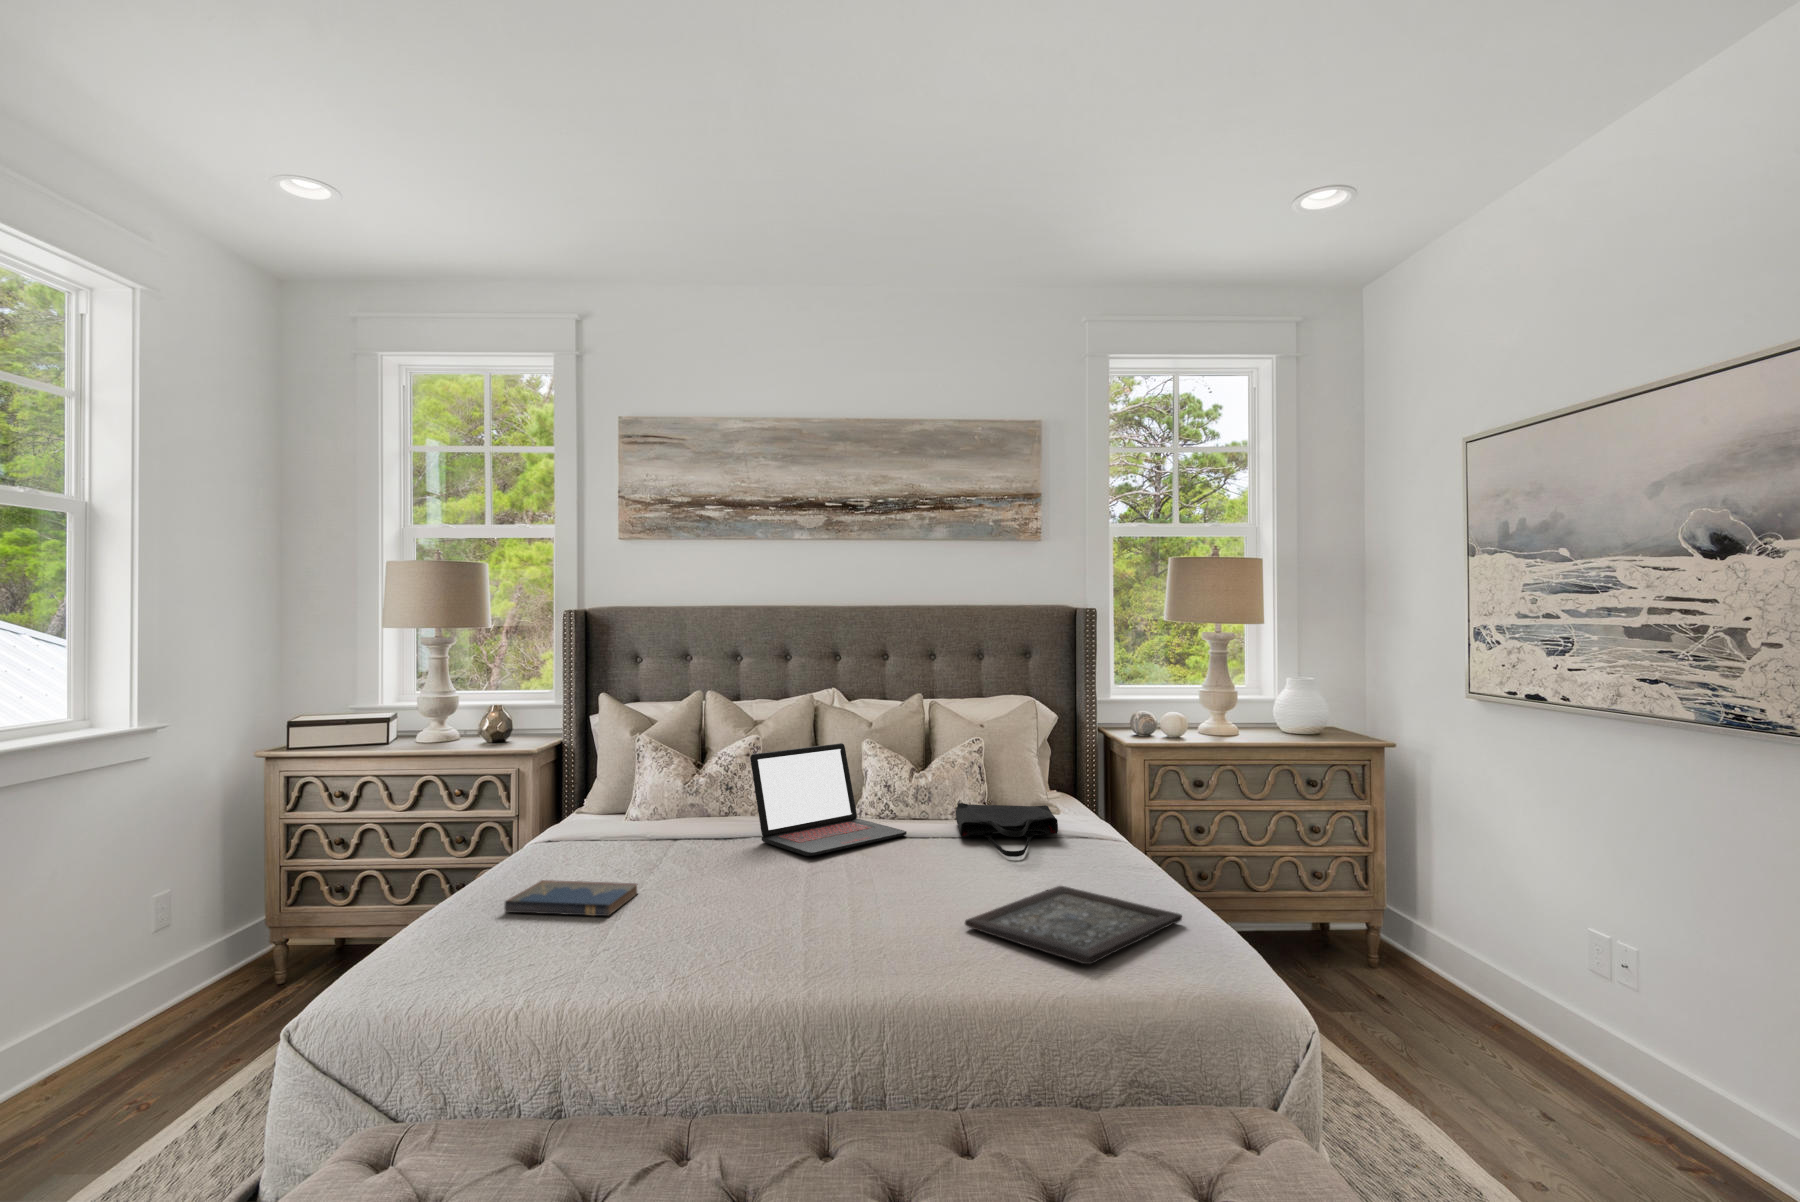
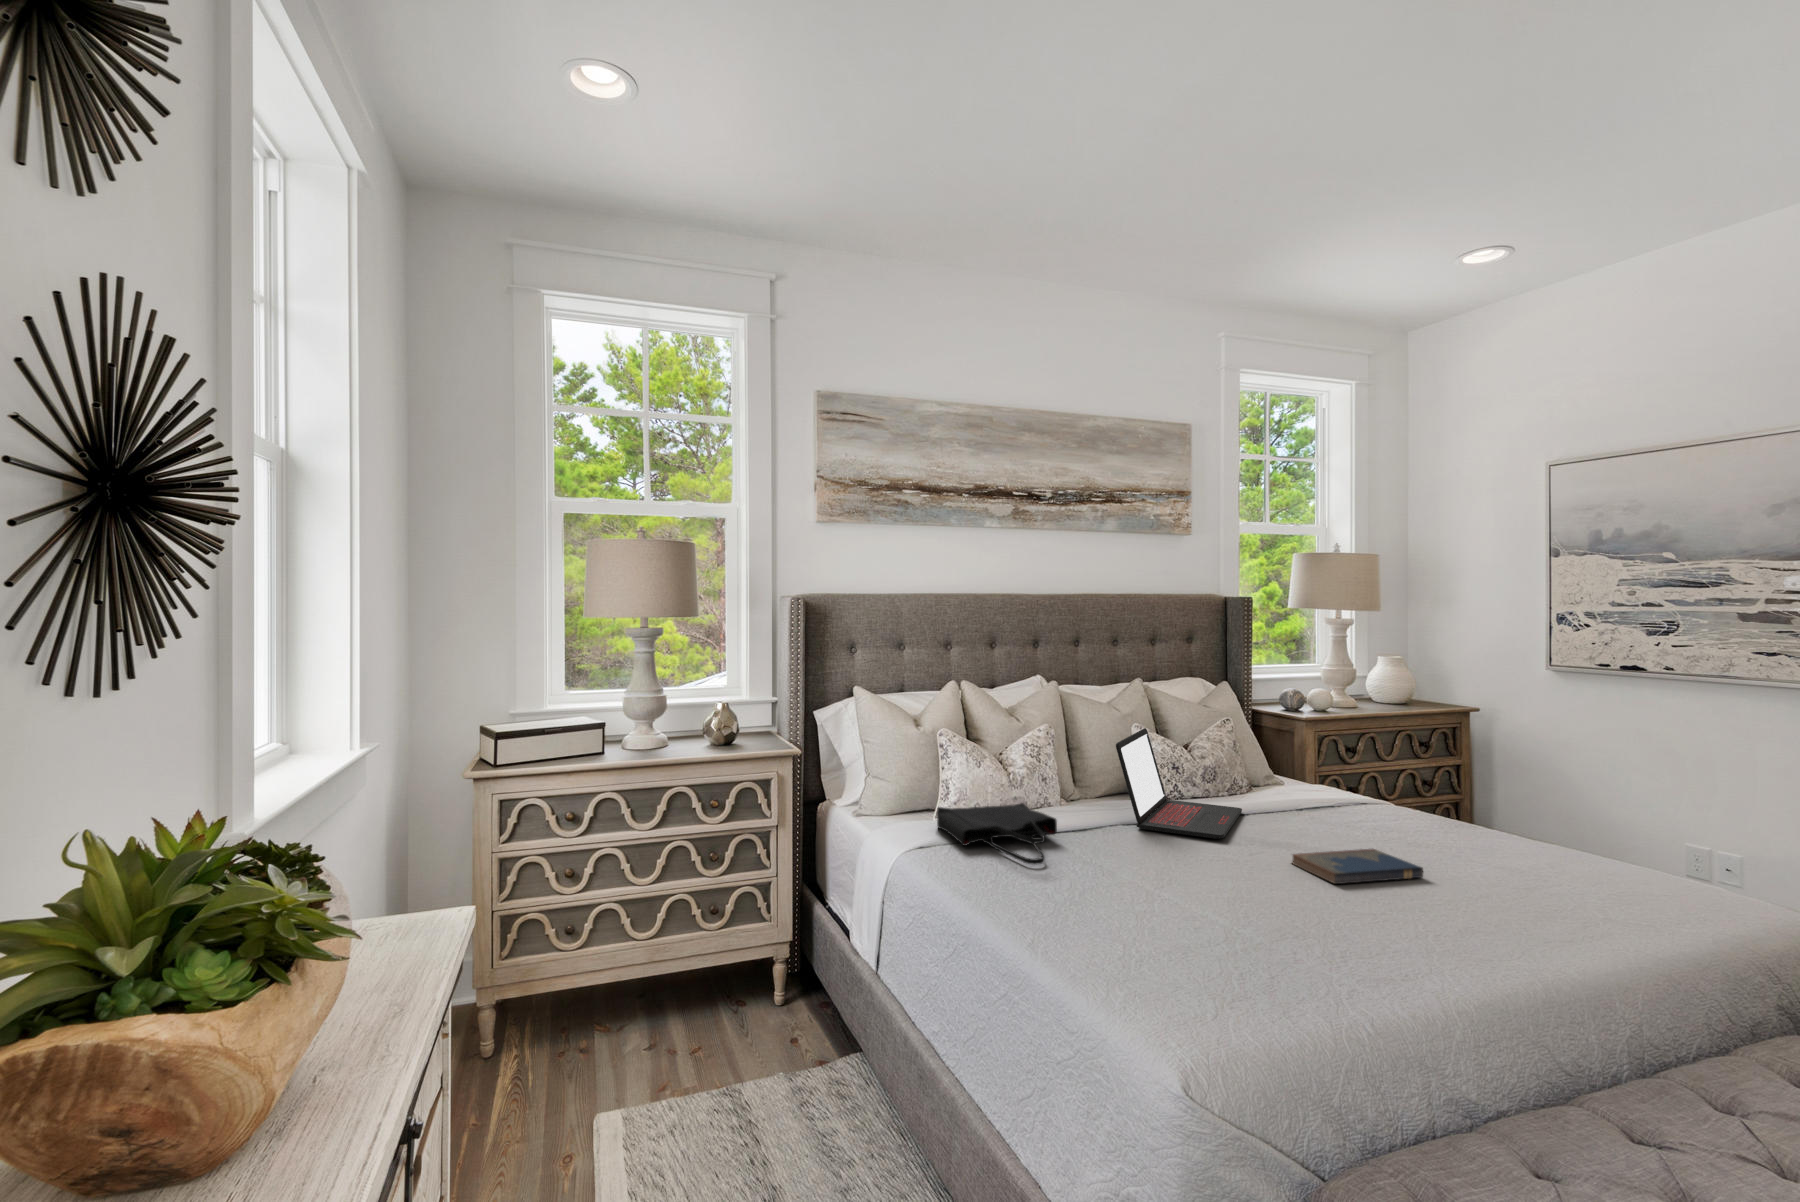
tote bag: present [956,803,1058,857] -> present [937,803,1057,865]
hardcover book: present [504,880,638,916] -> present [1293,849,1423,884]
tray: present [965,886,1182,964] -> none [1478,845,1672,909]

